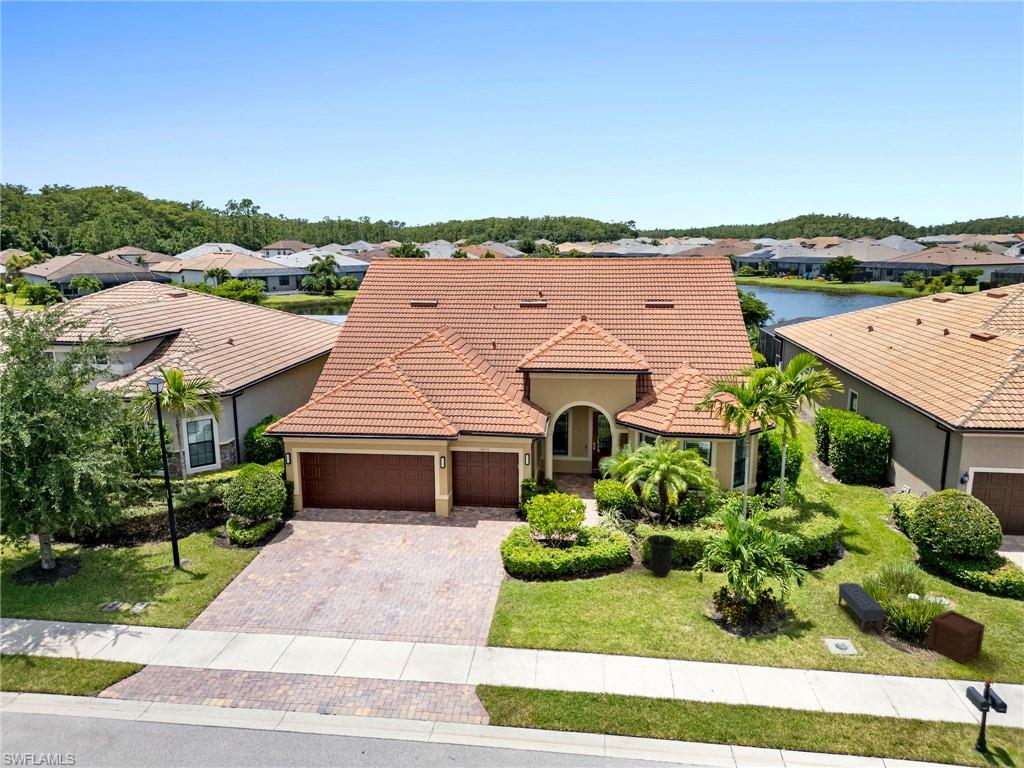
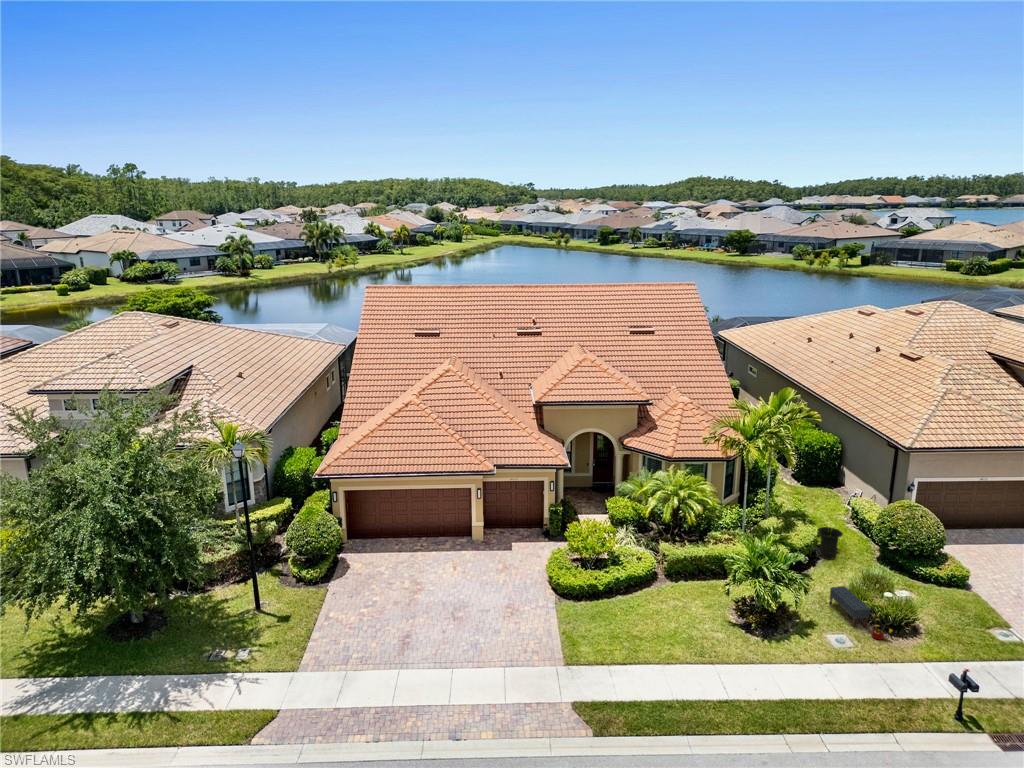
trash can: present [647,535,677,577] -> present [818,527,843,560]
decorative plant: none [884,608,910,648] -> present [872,615,892,640]
wooden crate: present [928,610,985,663] -> none [904,606,947,648]

